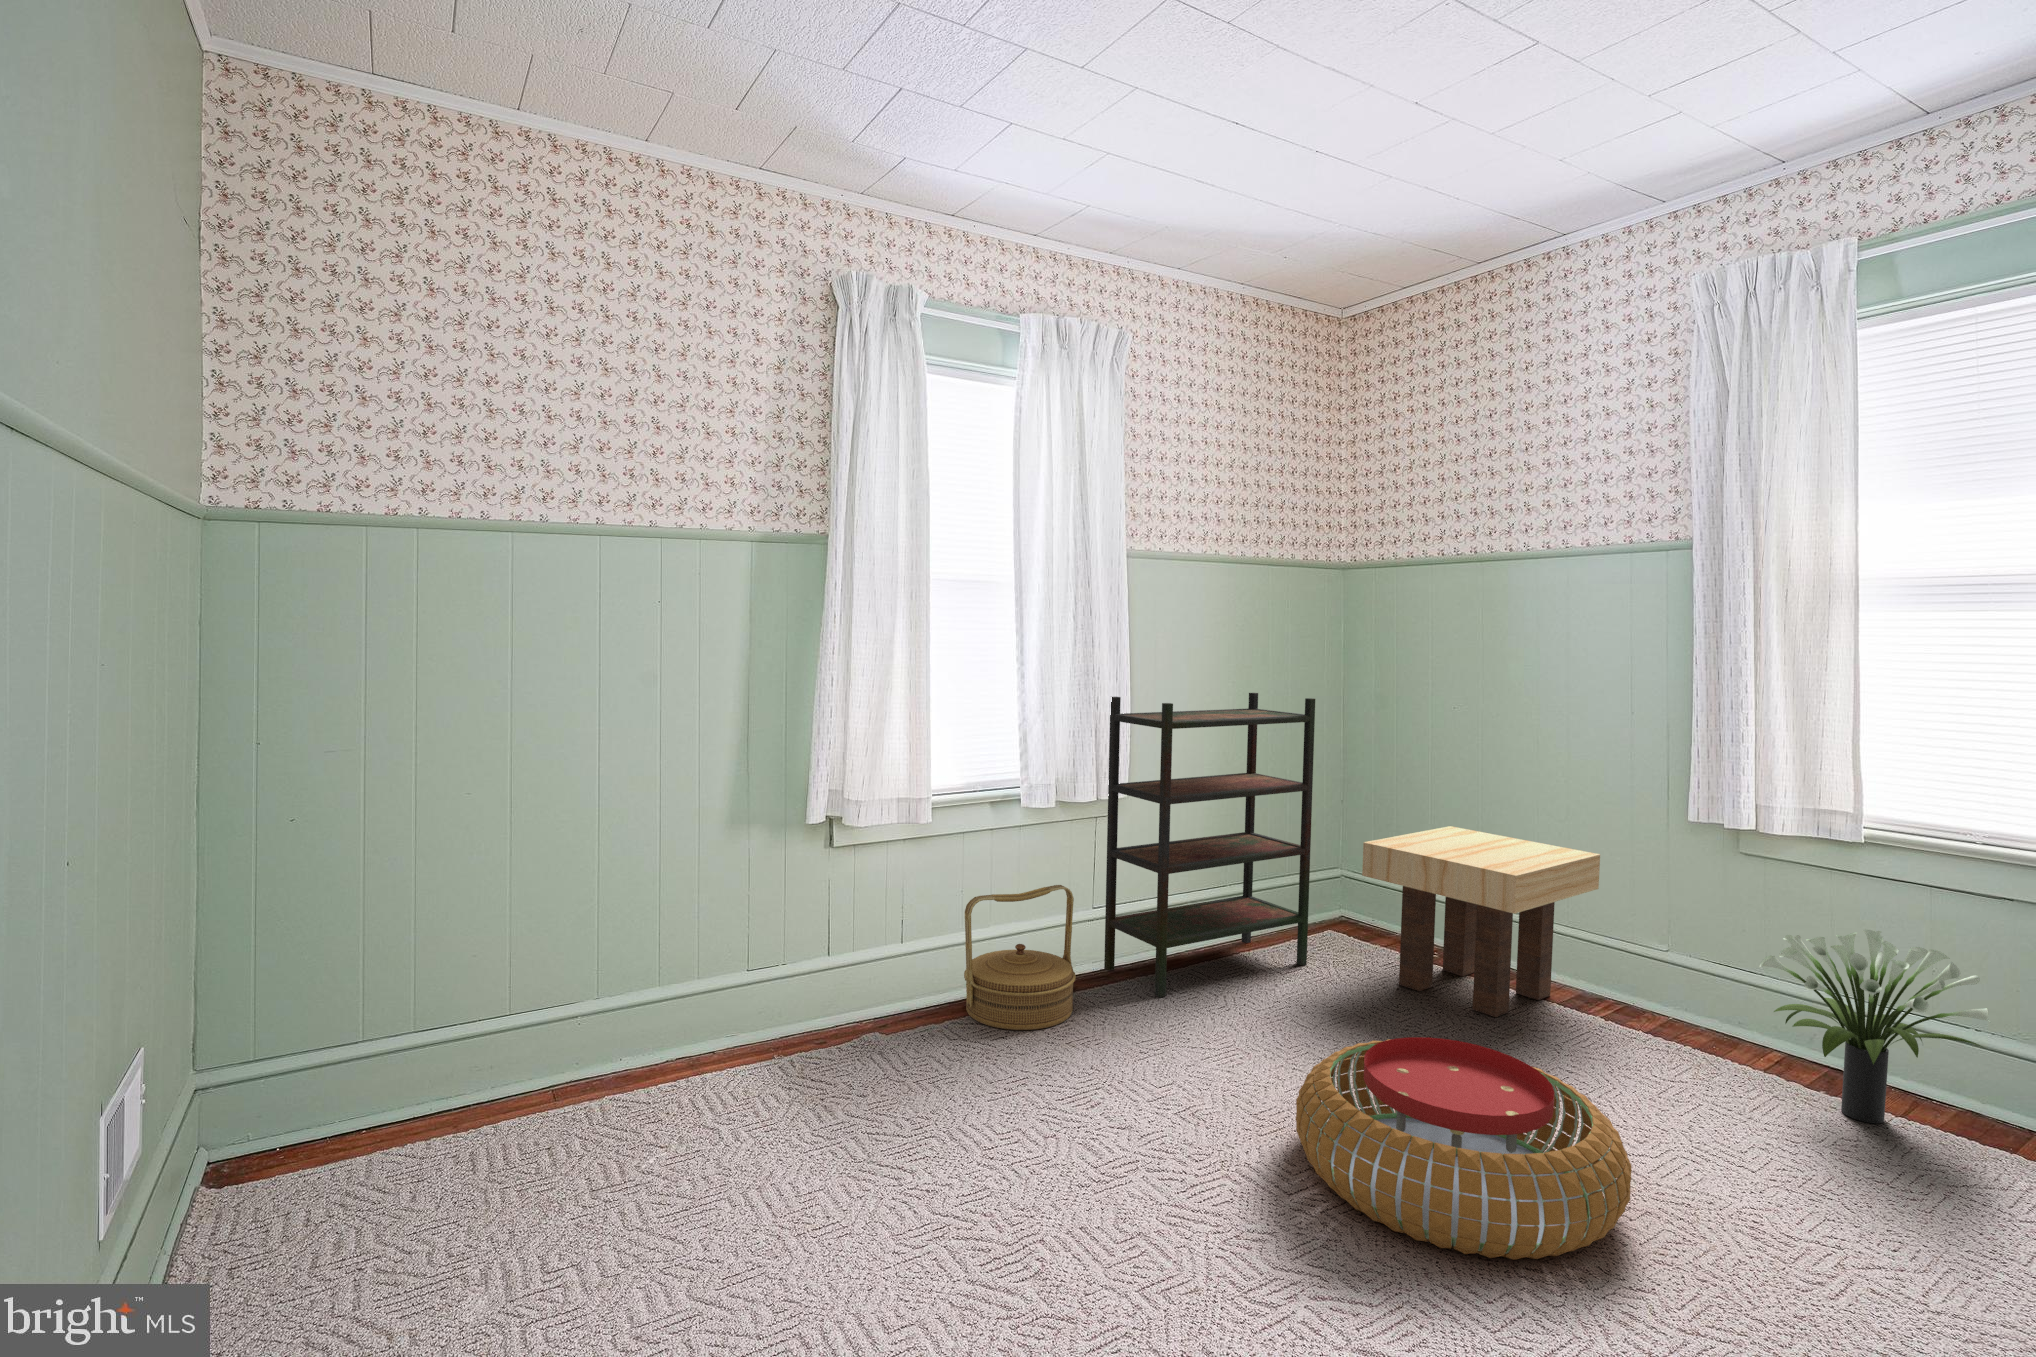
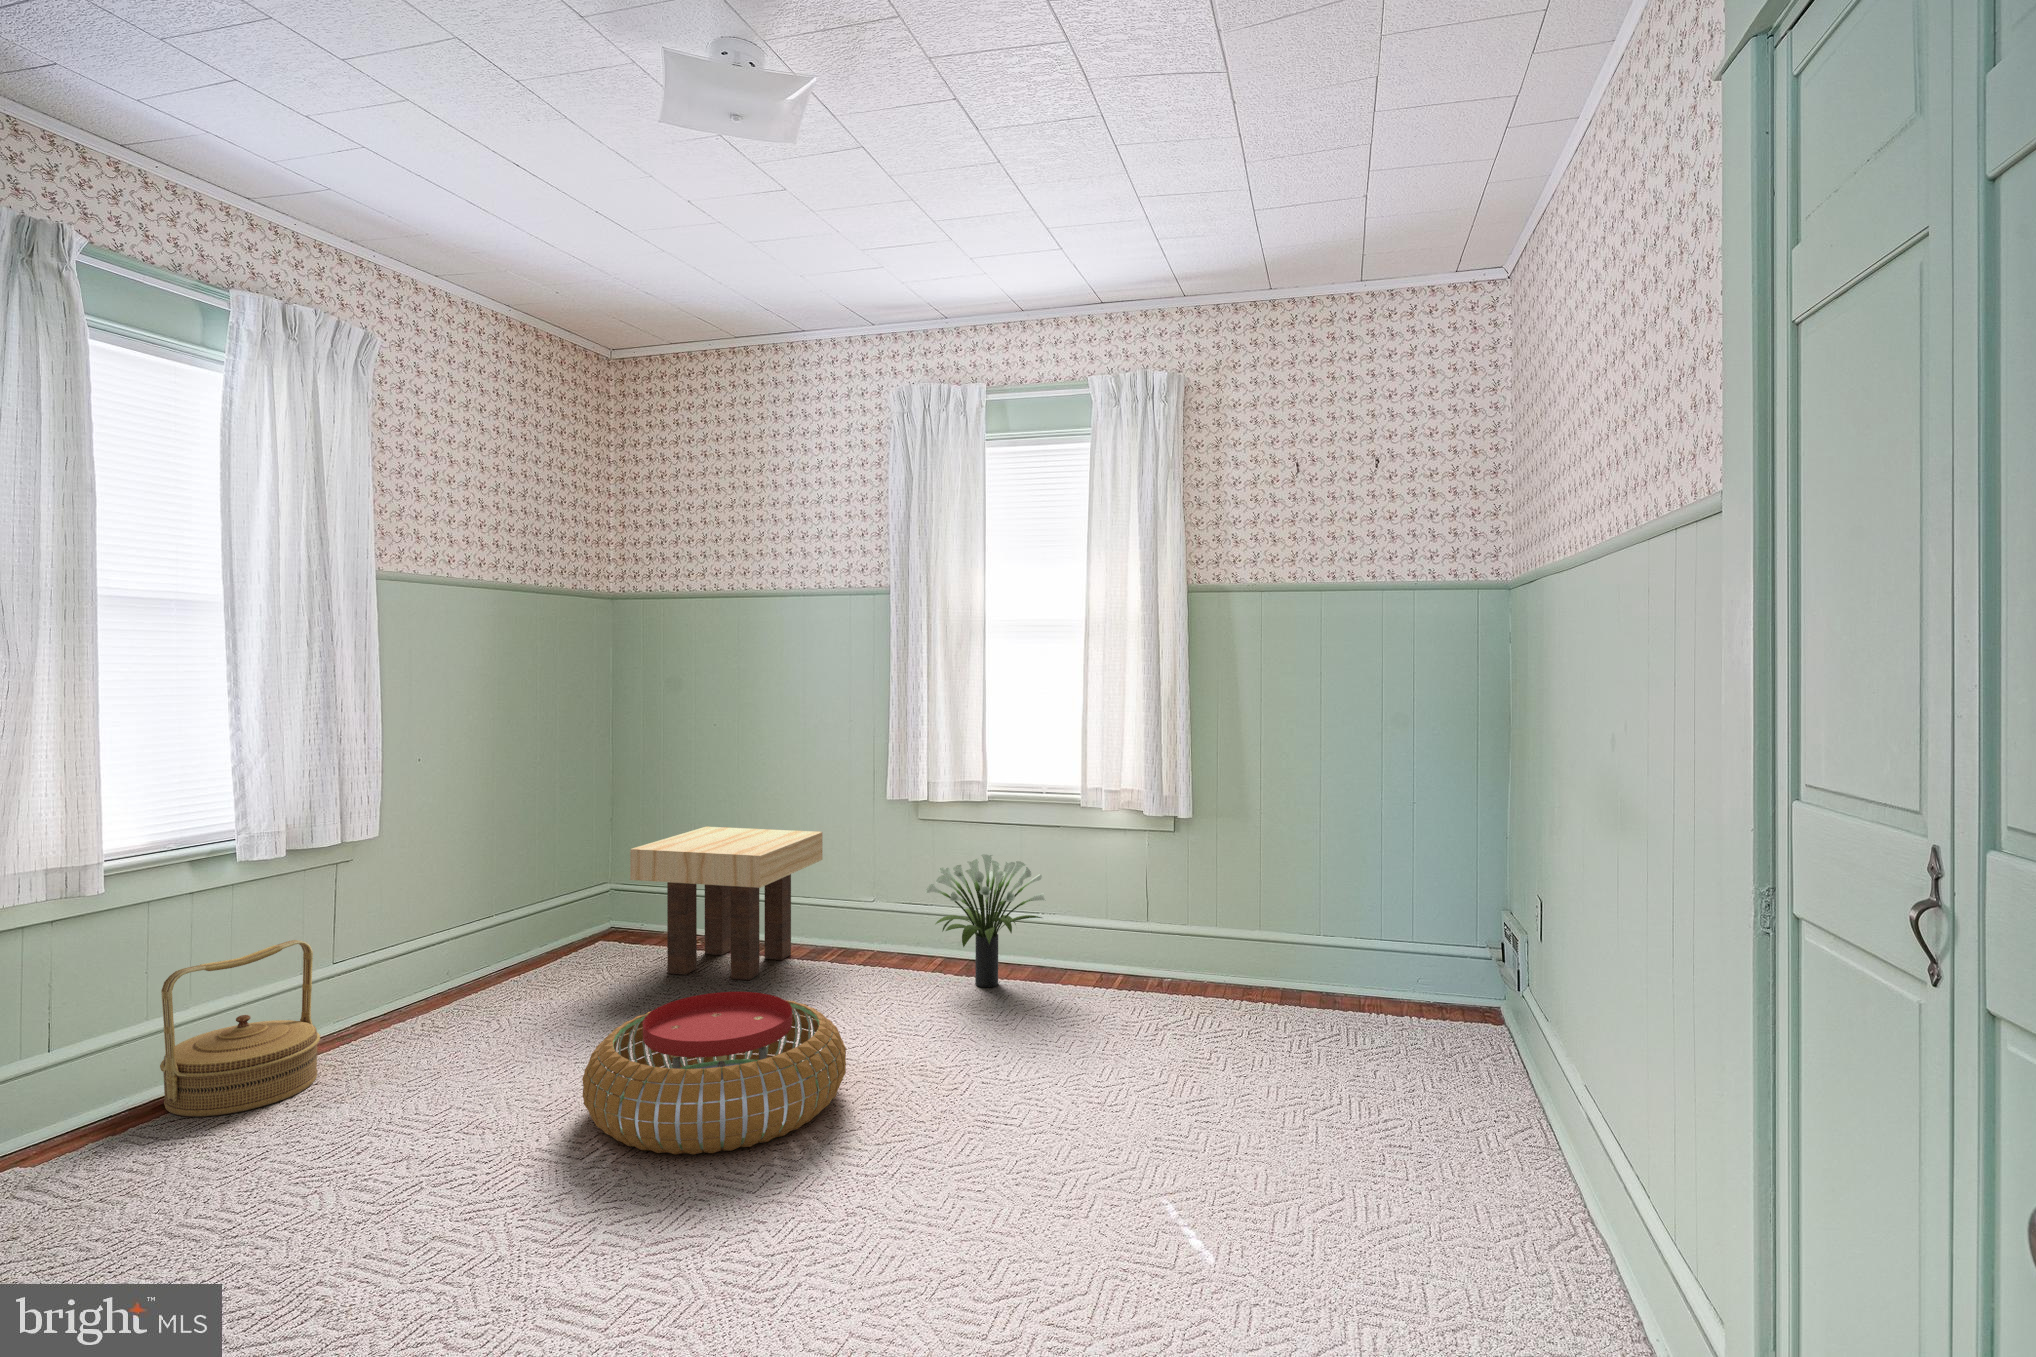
bookshelf: present [1104,693,1315,997] -> none [349,718,580,1038]

